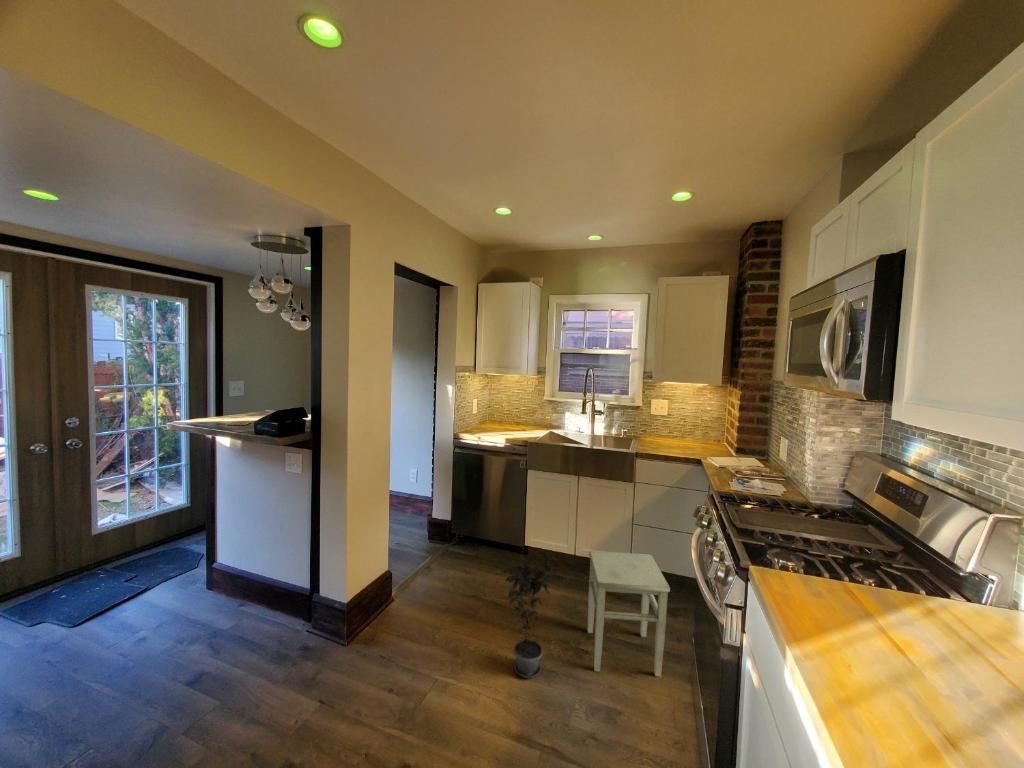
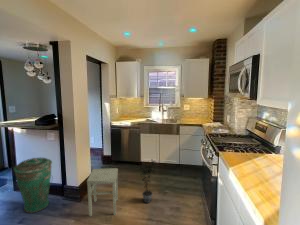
trash can: none [188,516,287,662] -> present [14,158,52,213]
stool: present [587,551,670,676] -> present [87,168,118,216]

